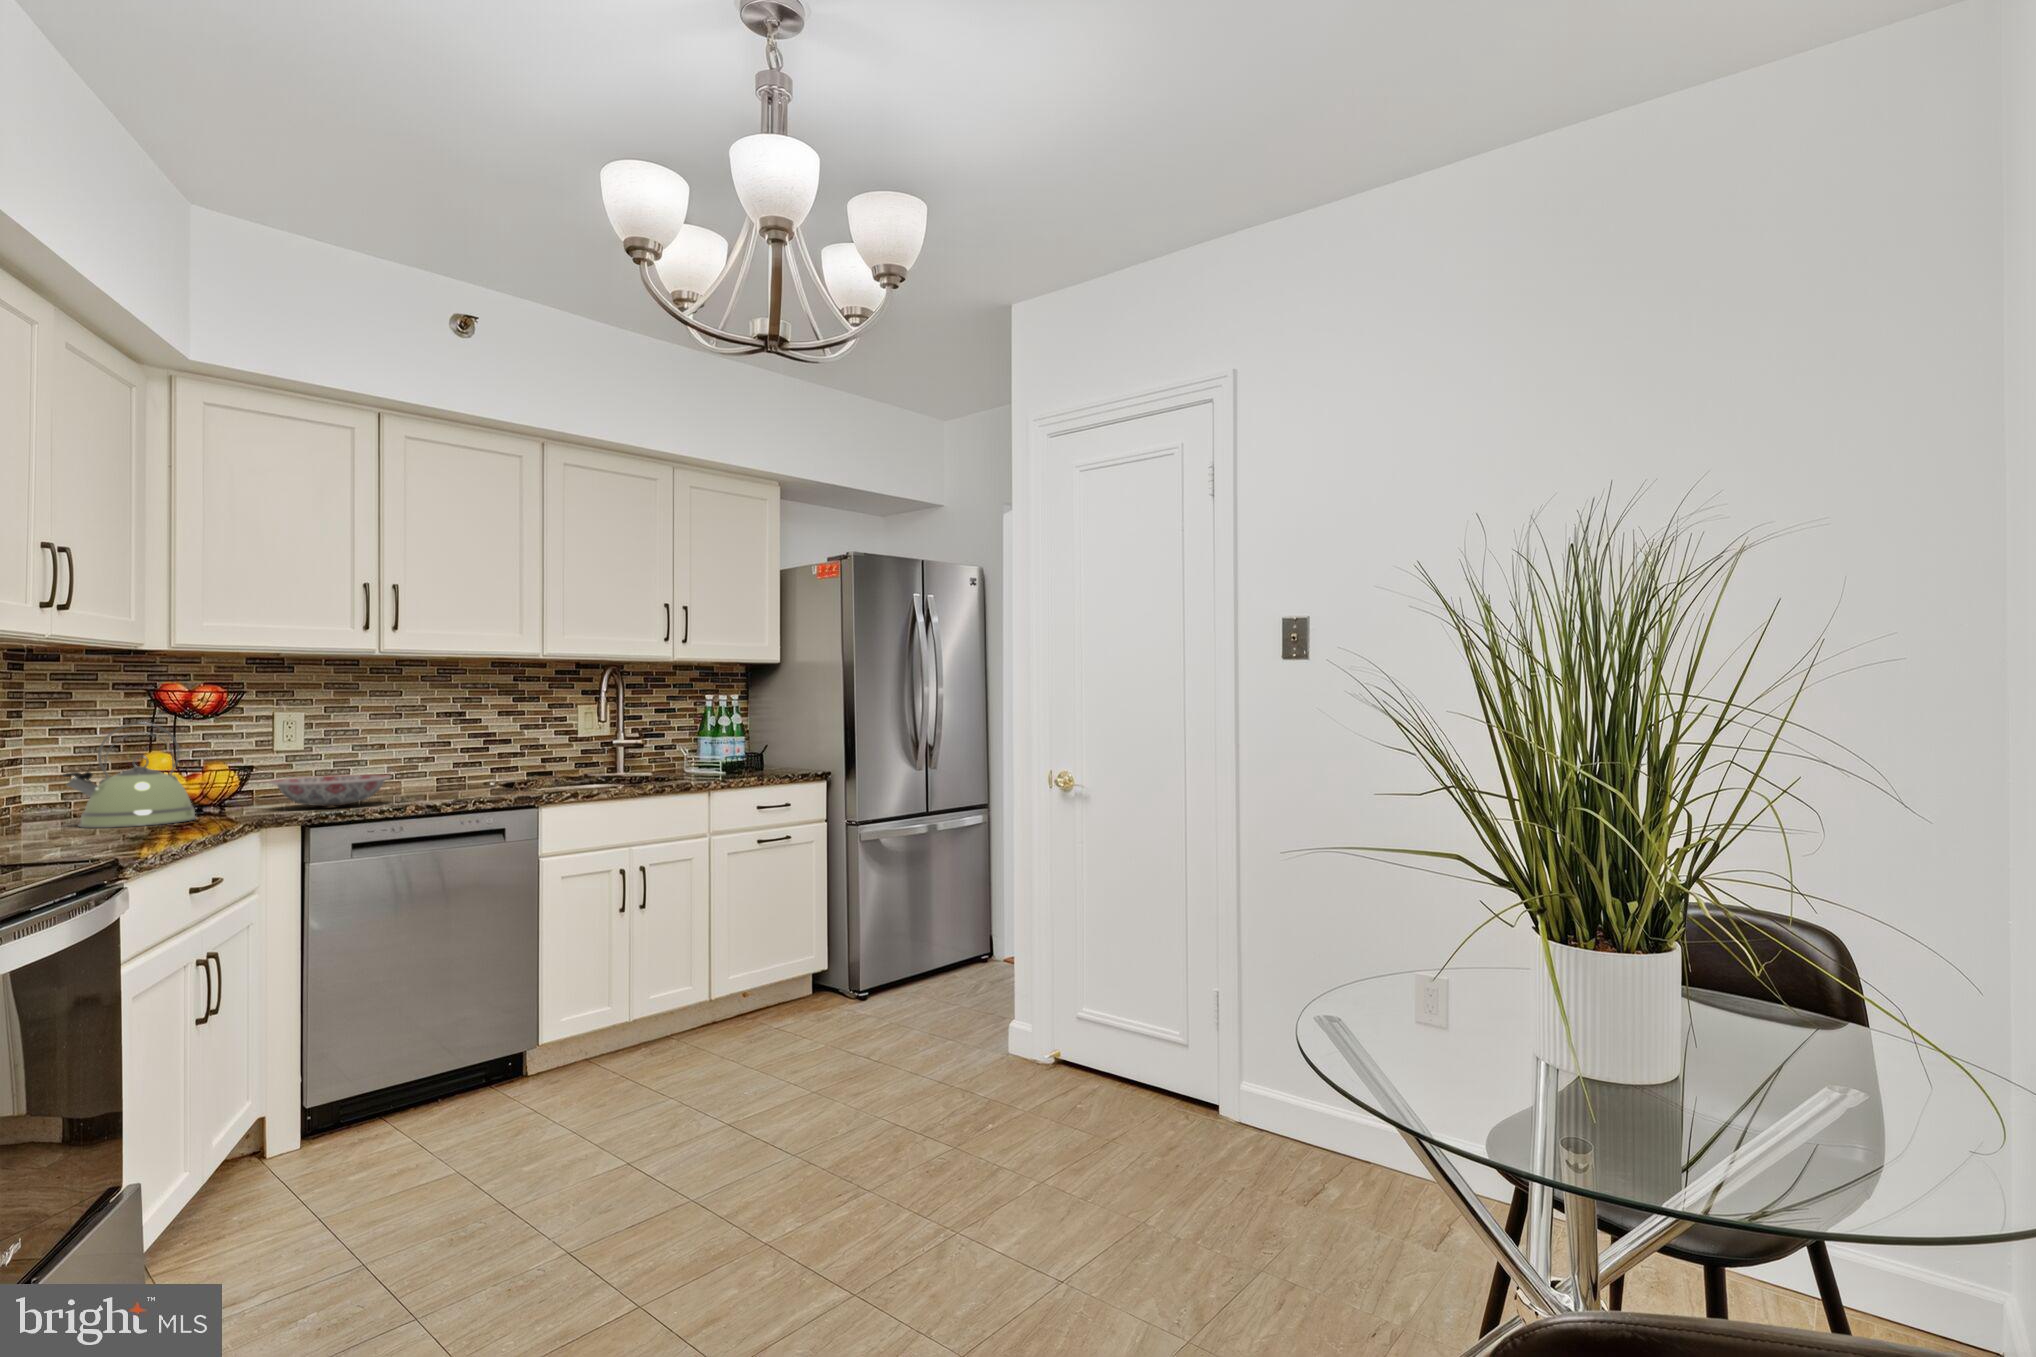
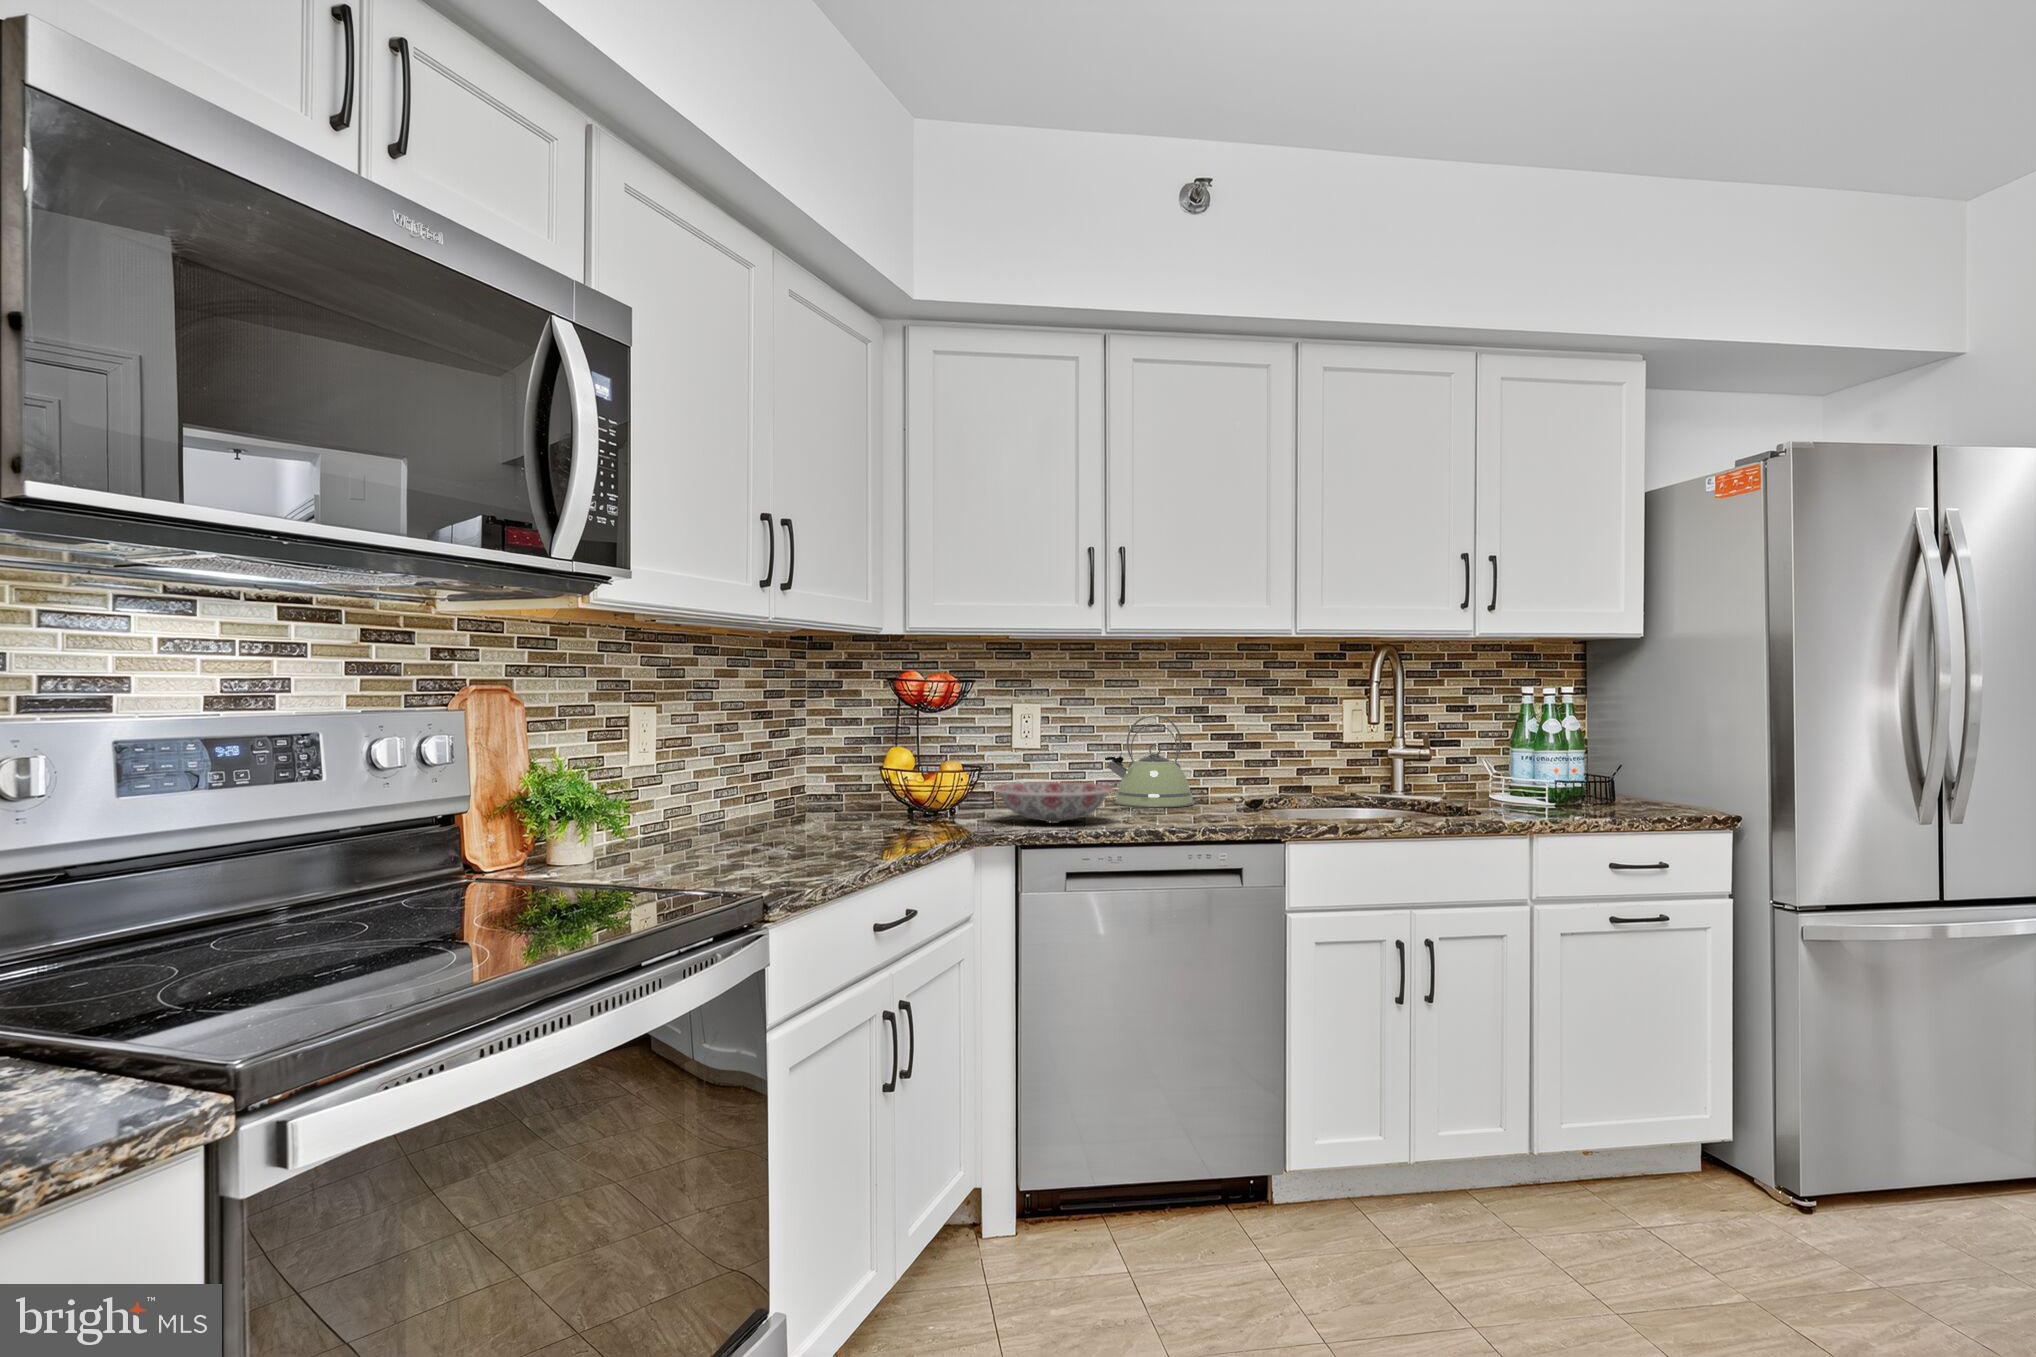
kettle: present [63,722,196,828] -> present [1105,715,1194,807]

